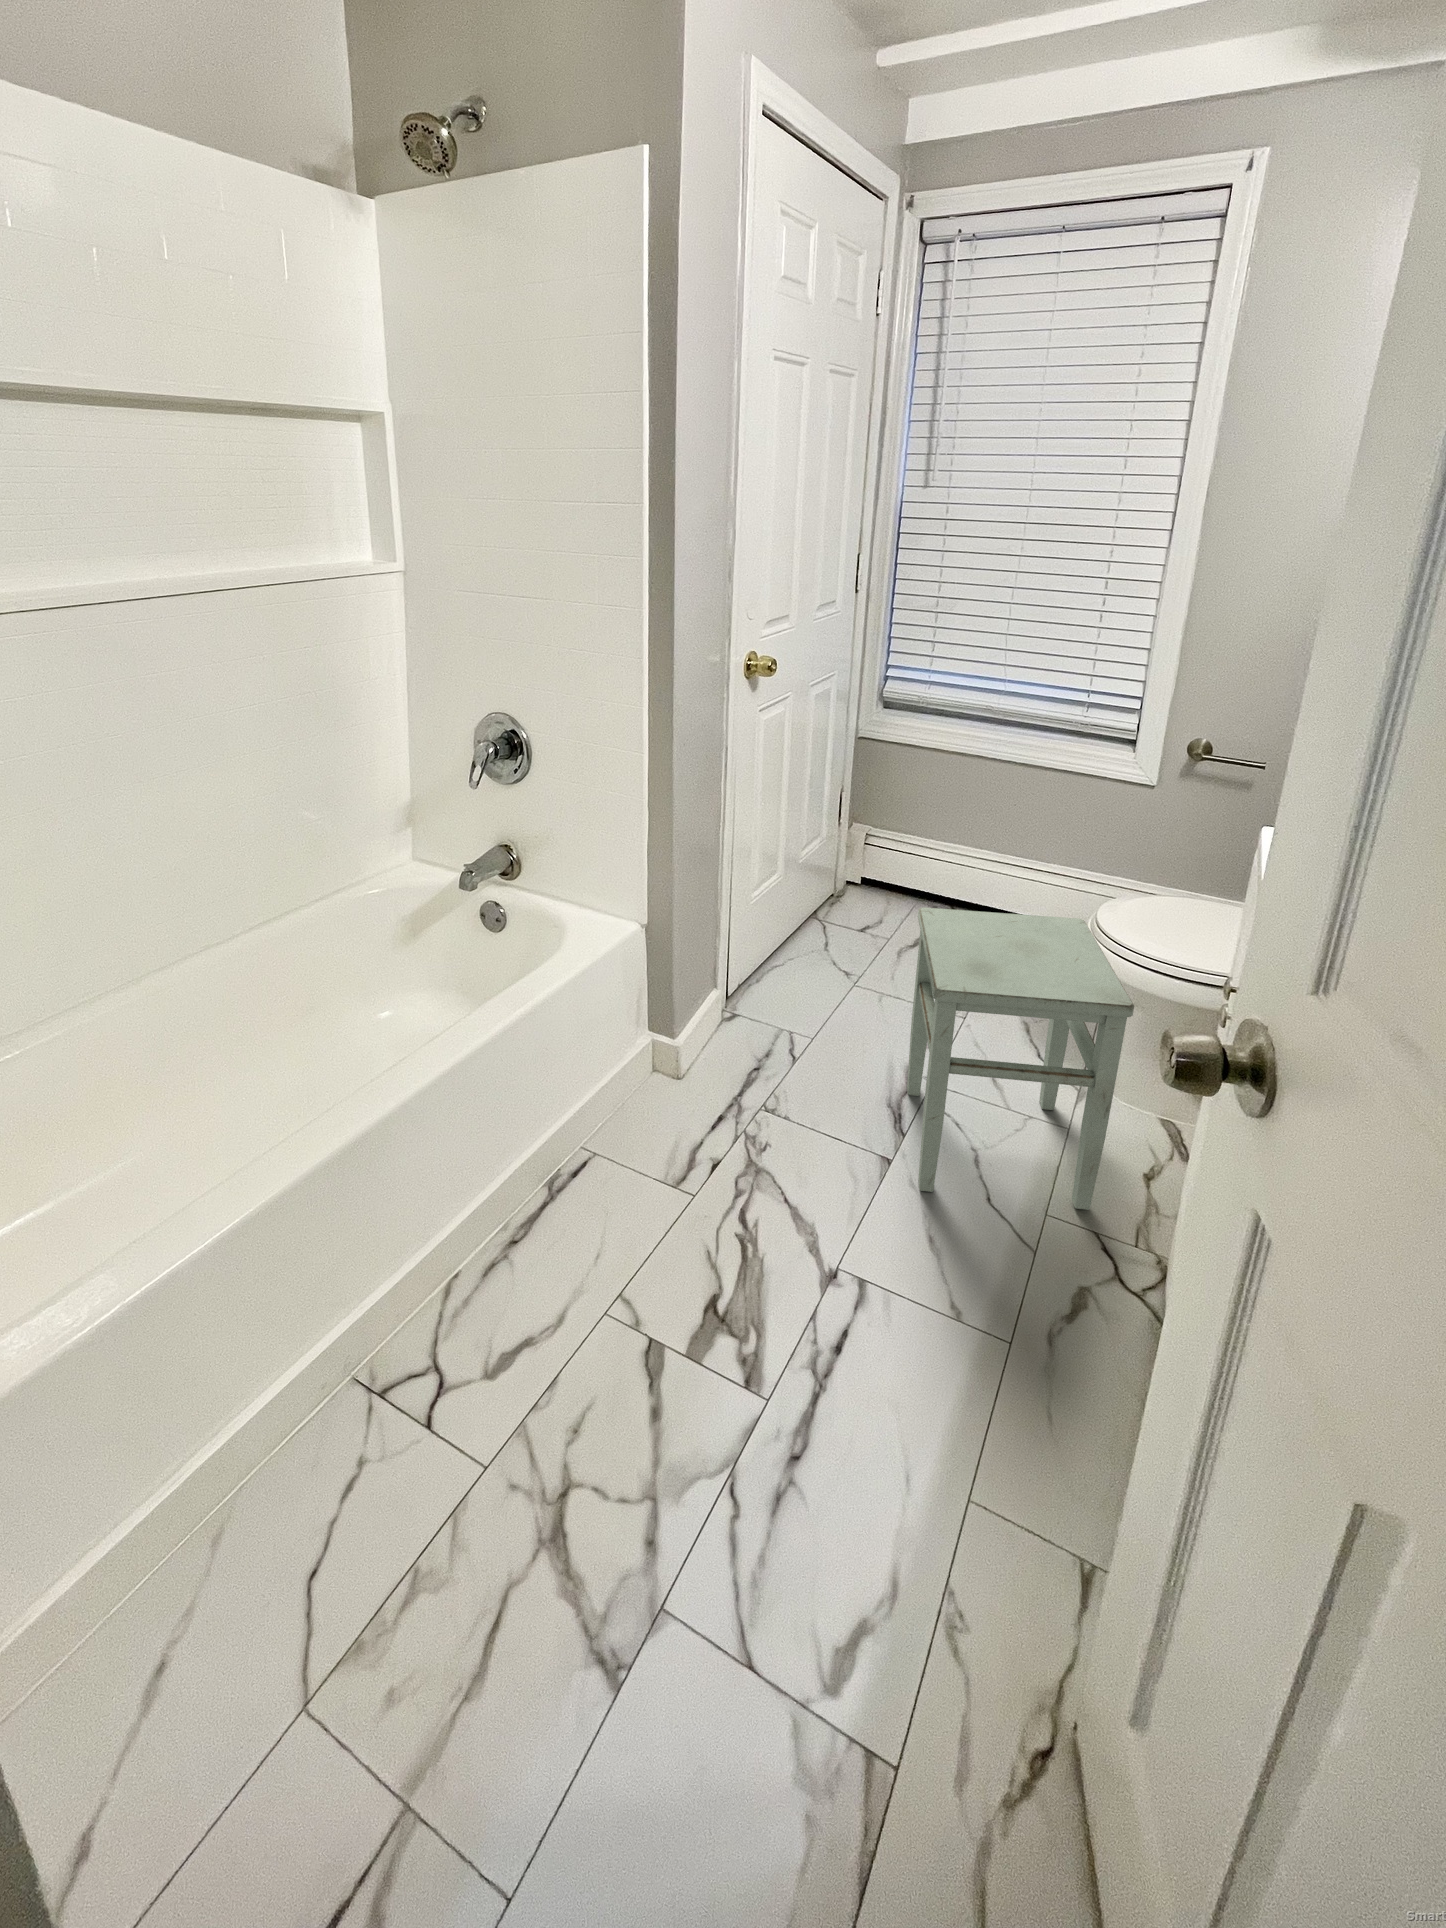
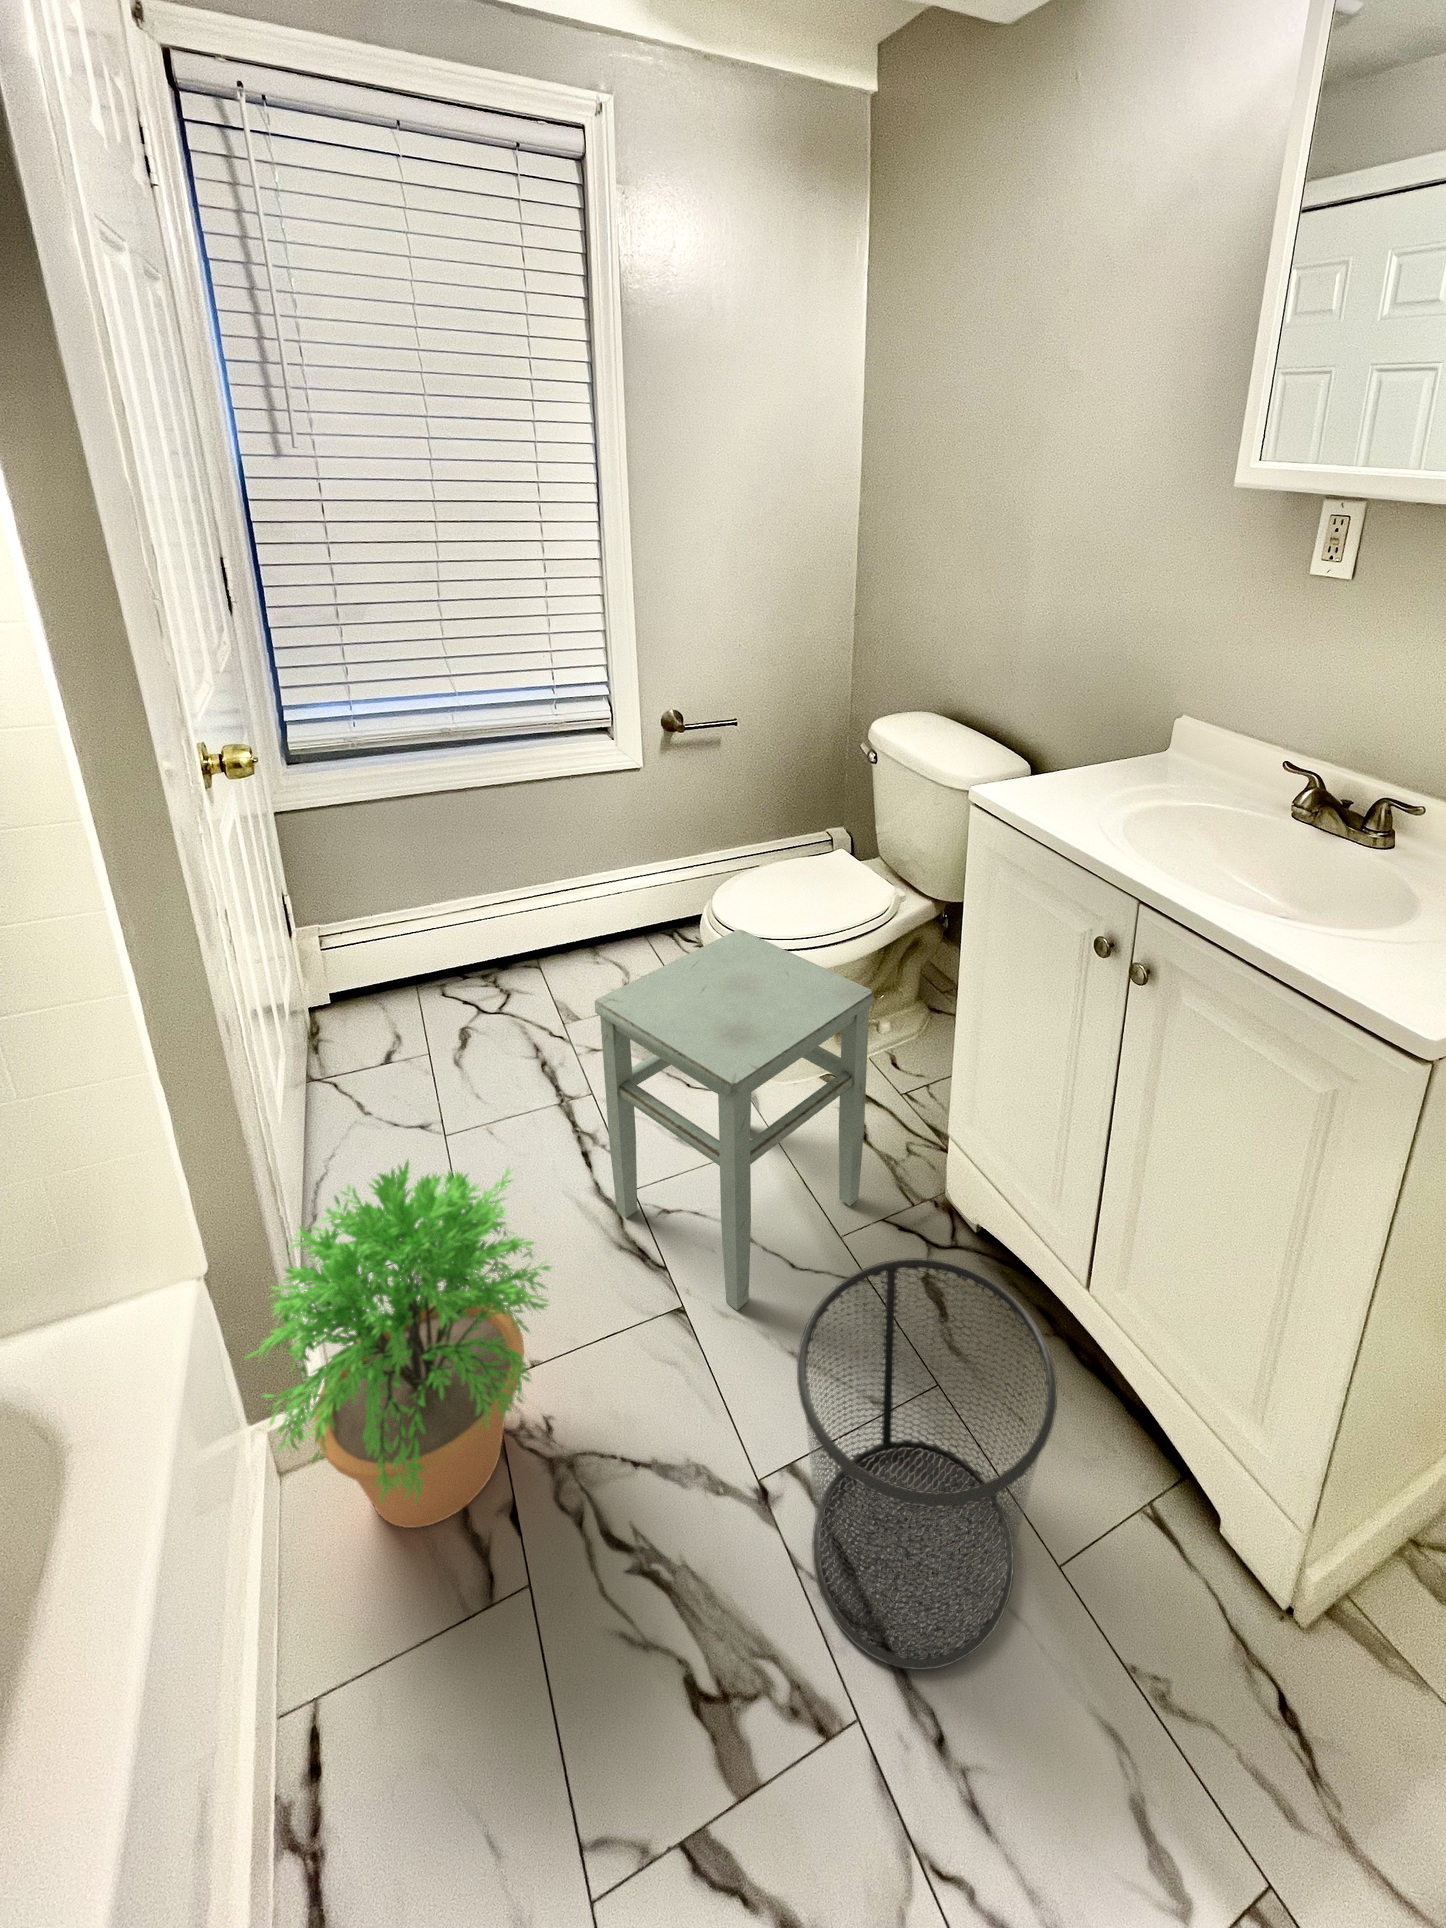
potted plant: none [626,922,804,1144] -> present [246,1161,550,1528]
waste bin: none [793,1147,1014,1474] -> present [797,1258,1057,1670]

